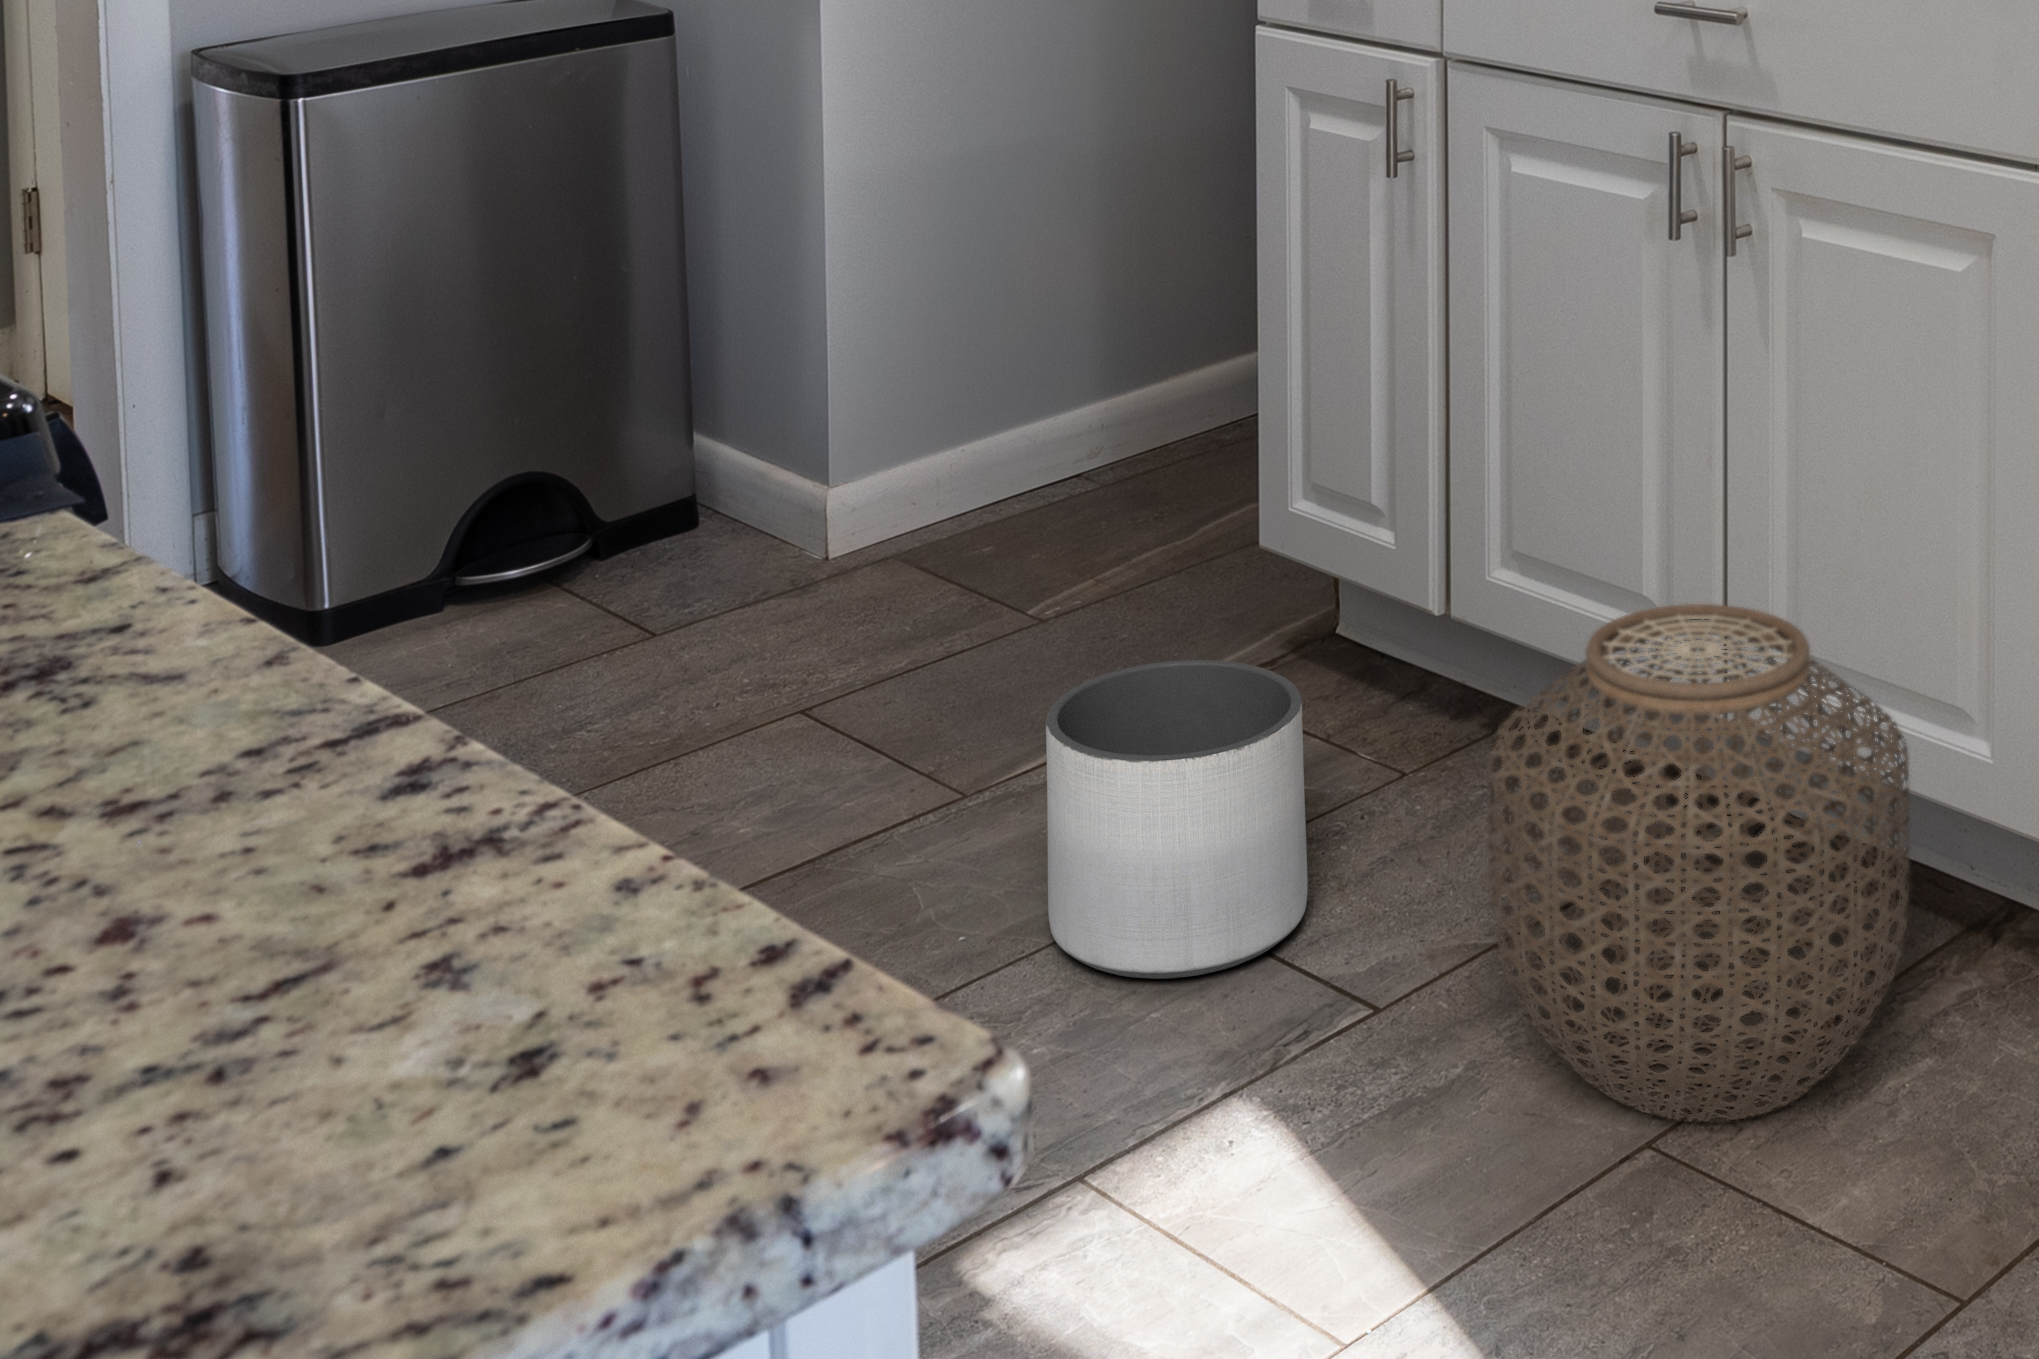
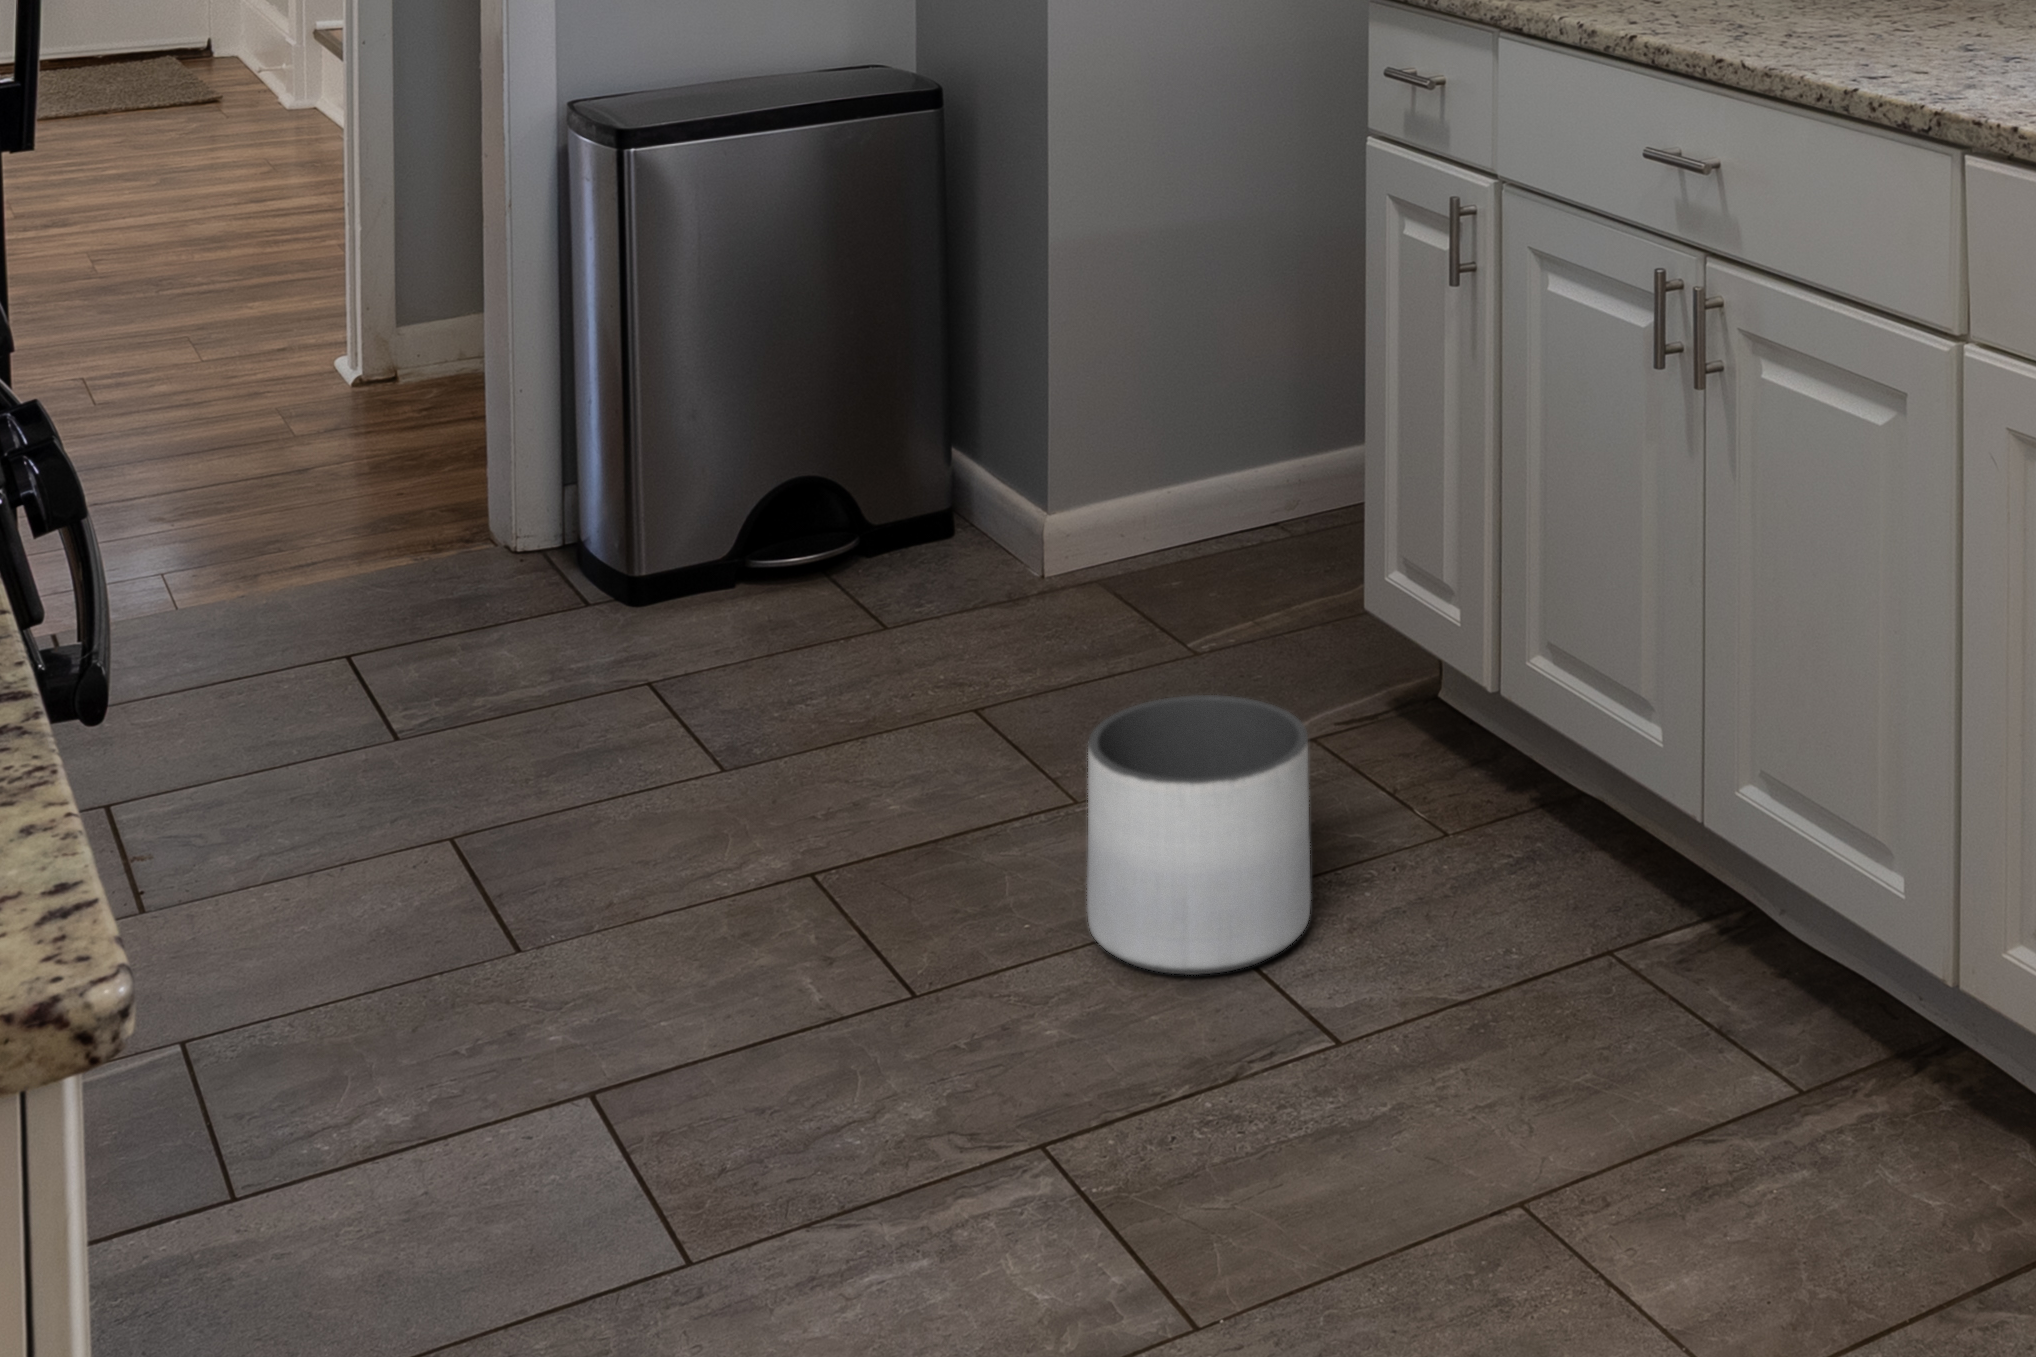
woven basket: present [1487,604,1910,1122] -> none [1399,700,1780,1178]

